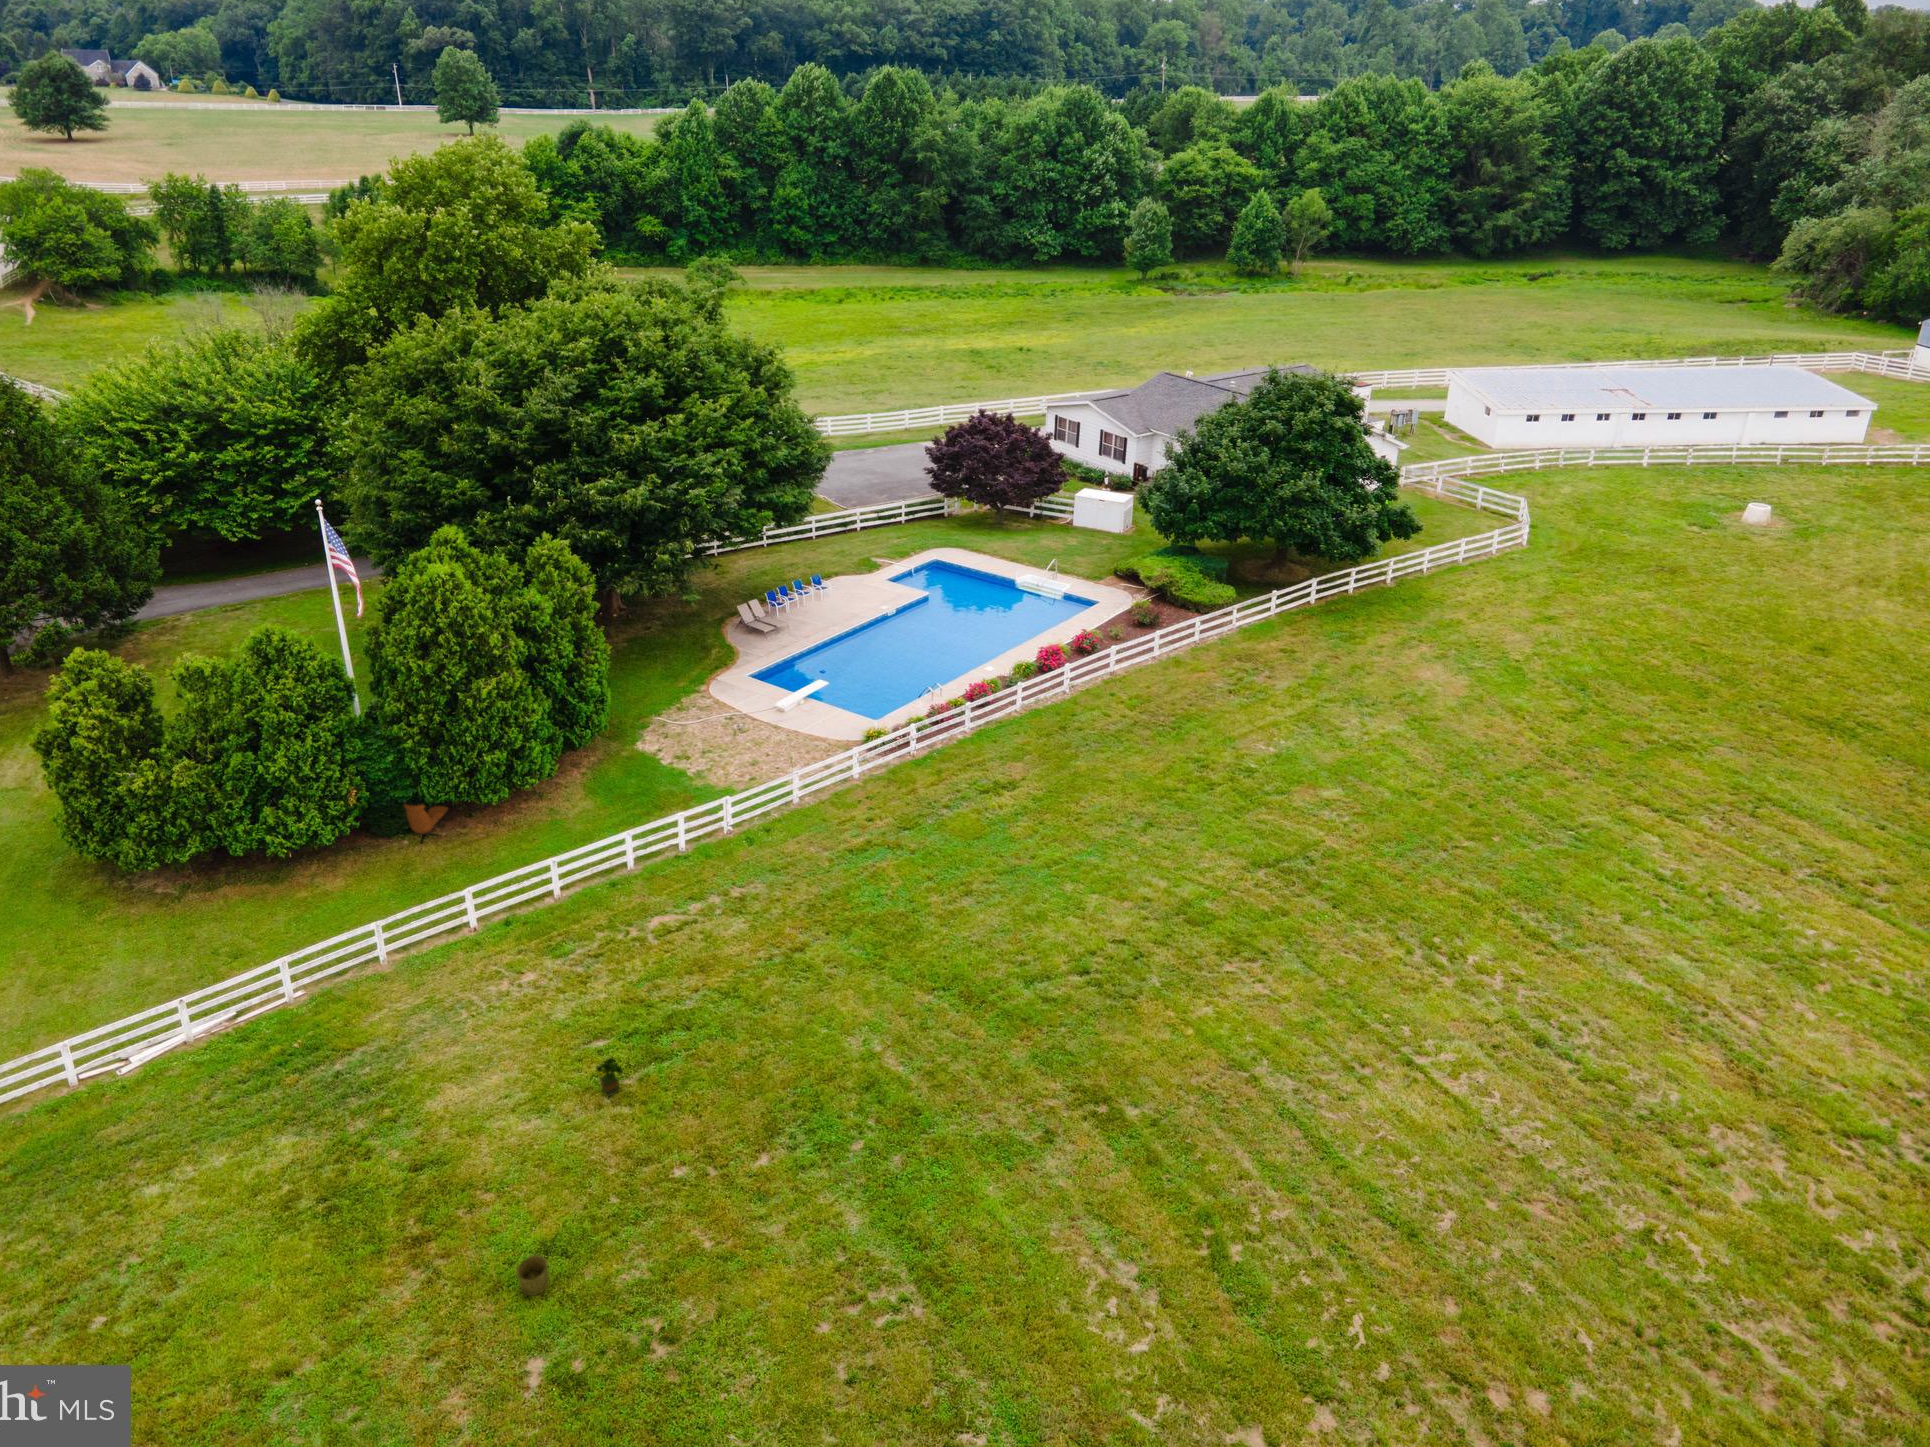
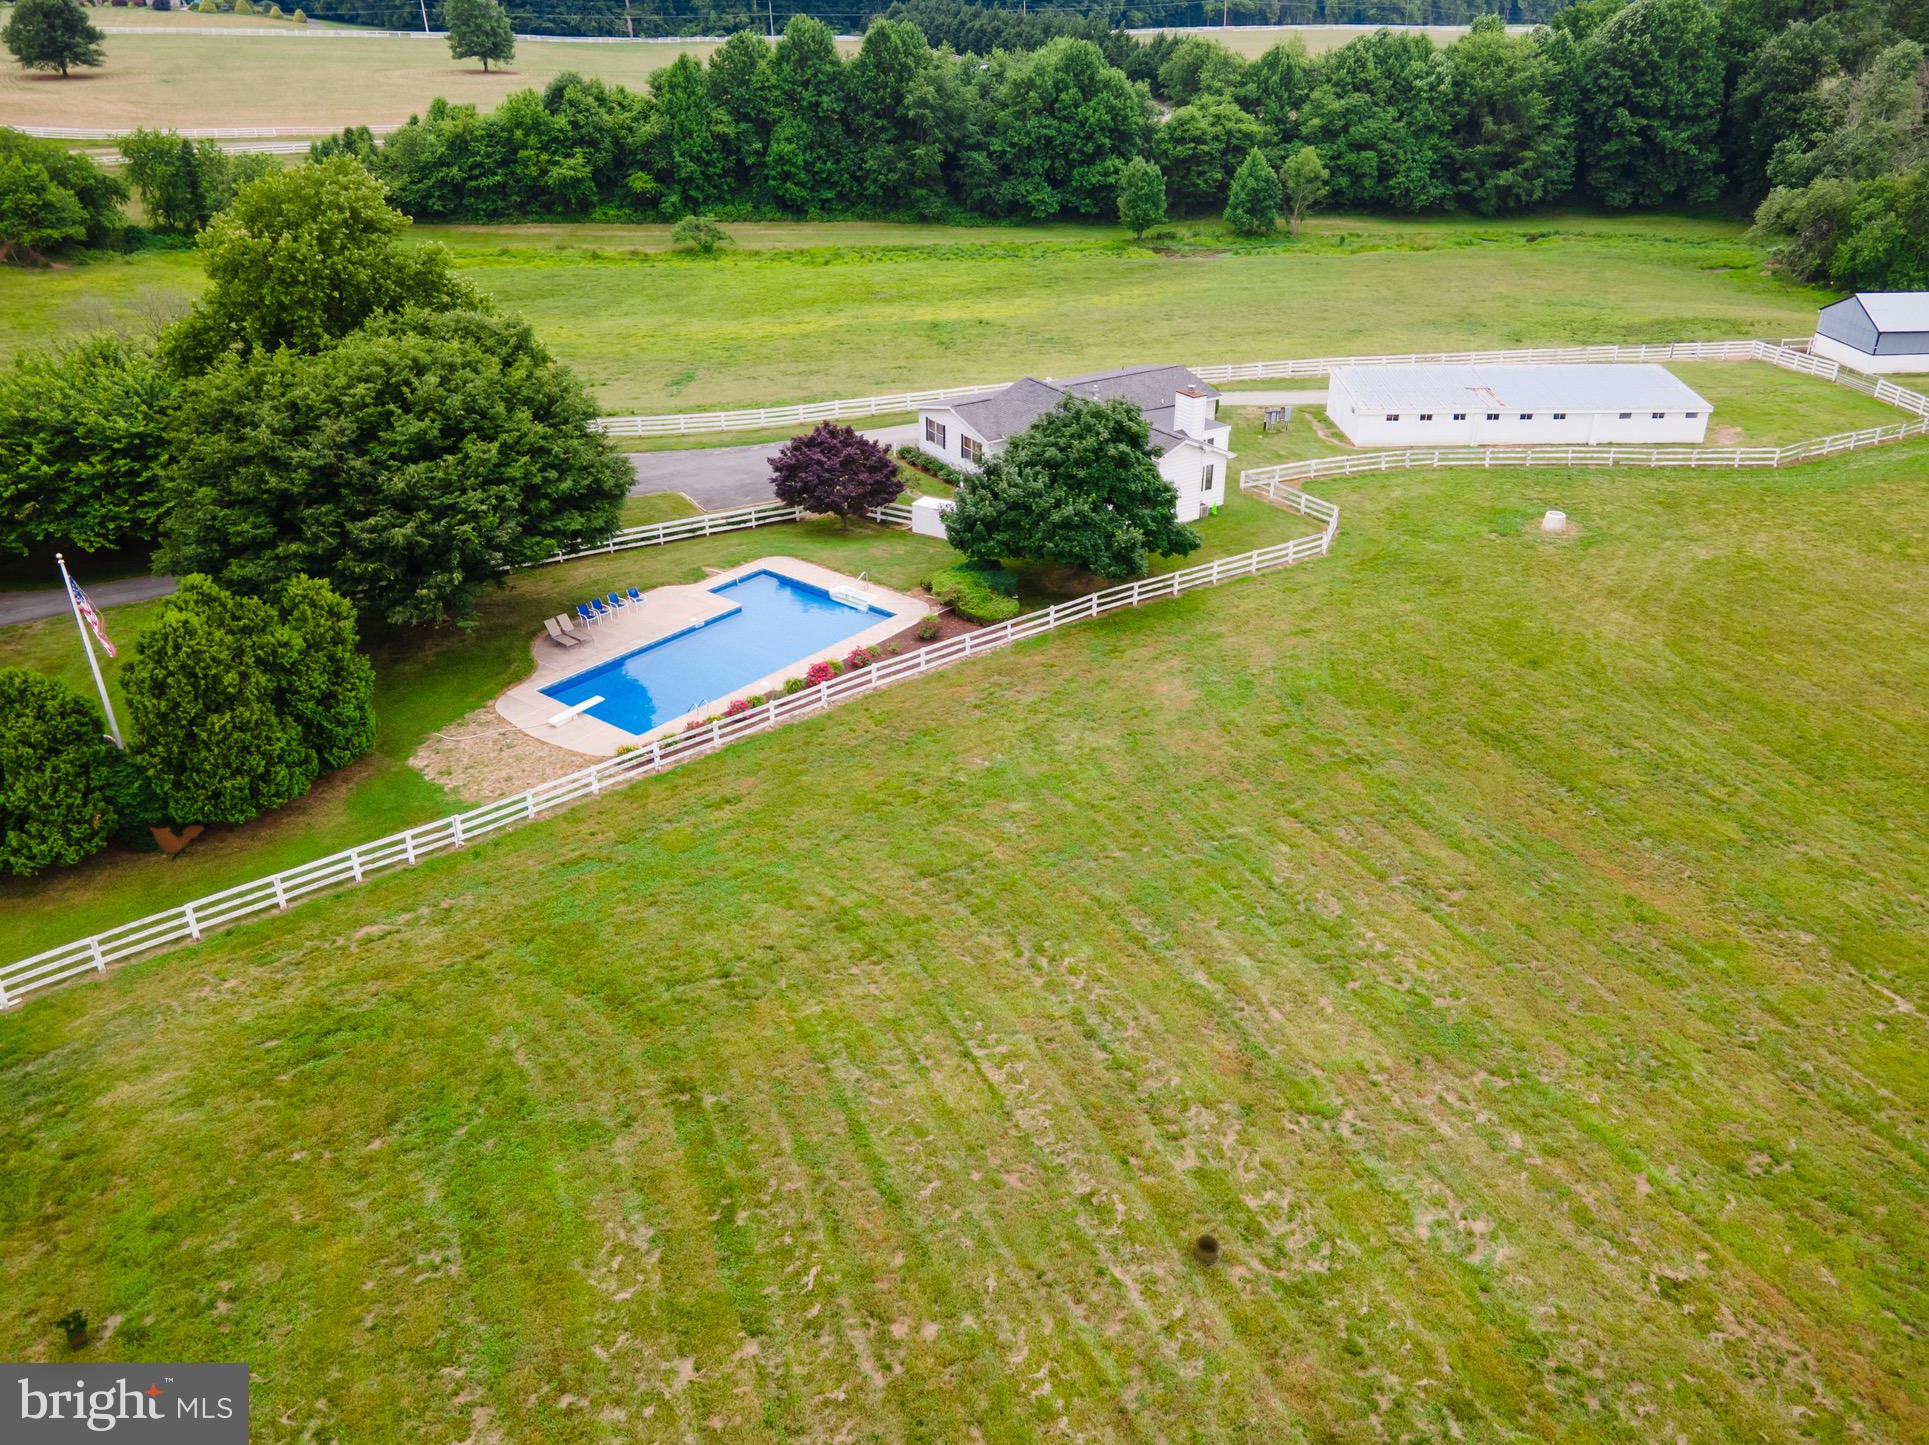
potted tree: present [596,1058,623,1097] -> present [55,1309,89,1351]
wooden bucket: present [516,1255,549,1296] -> present [1195,1235,1219,1265]

